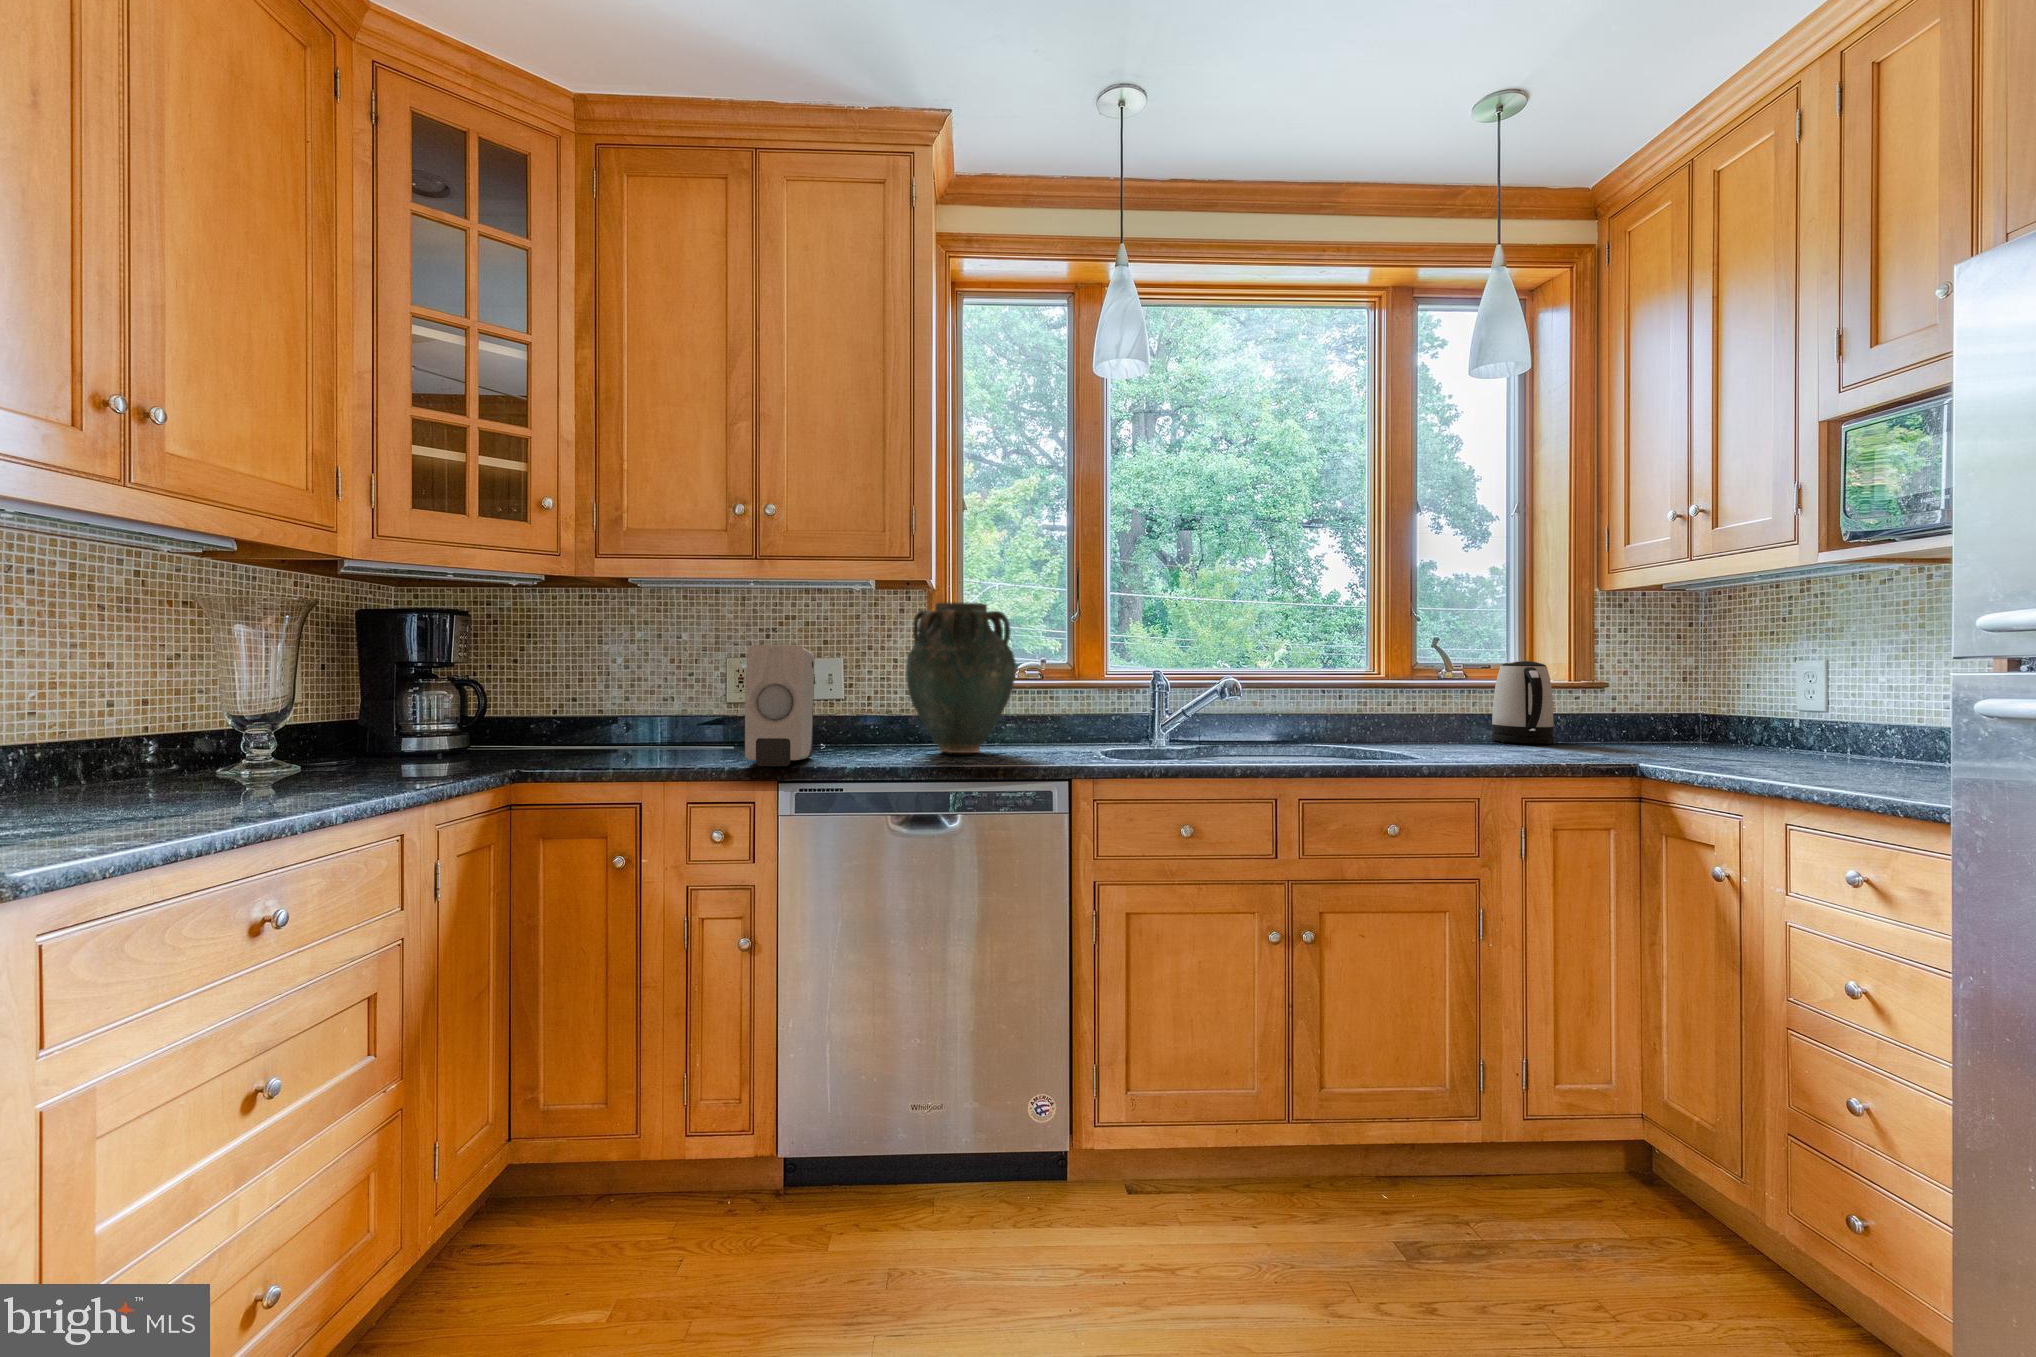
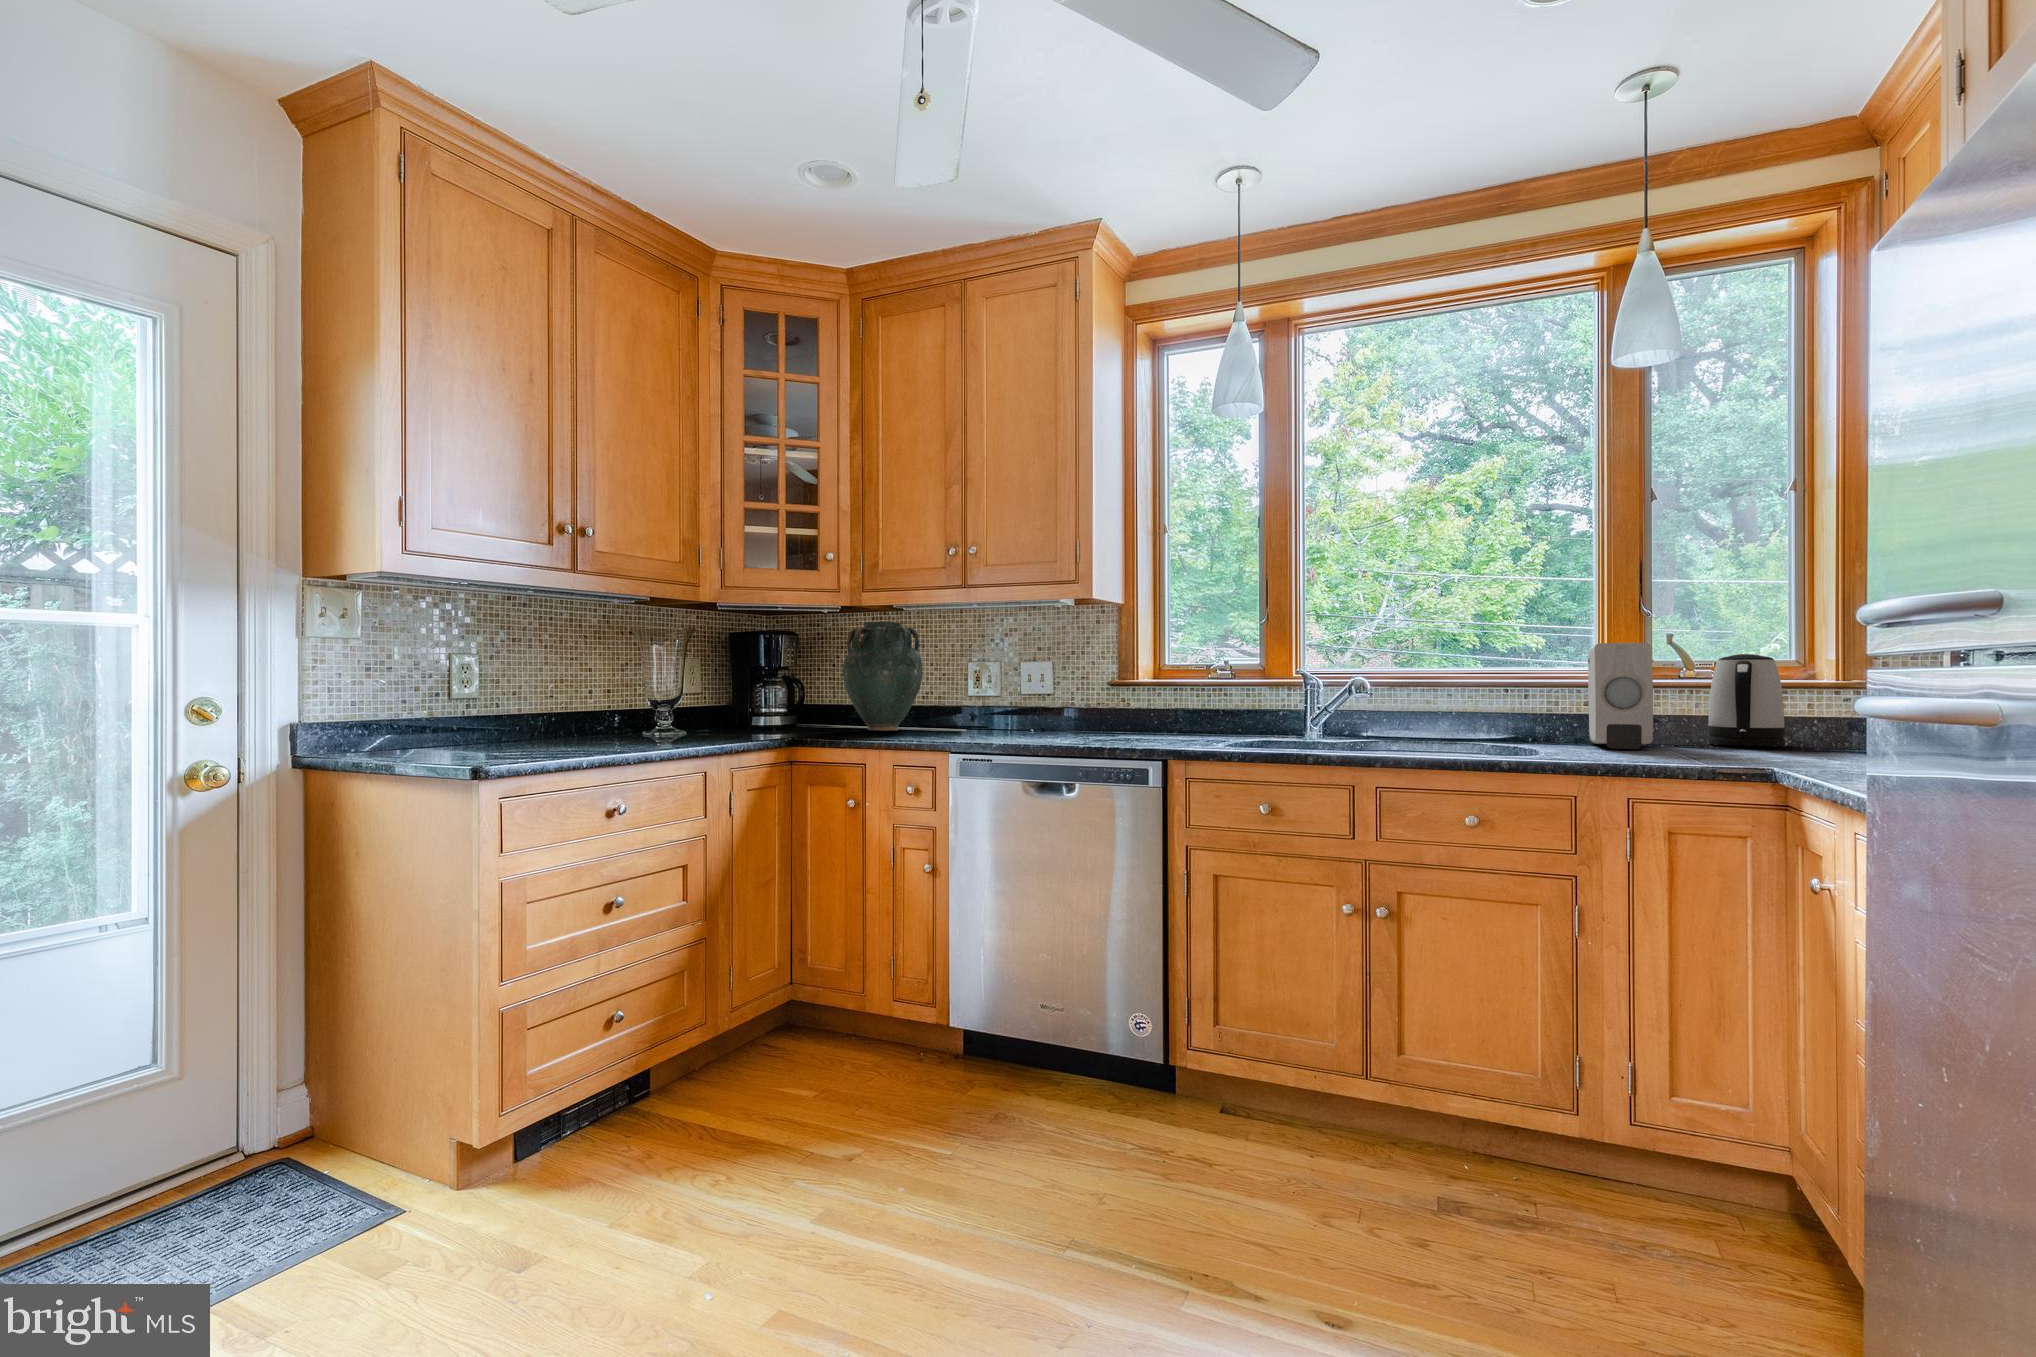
vase: present [906,602,1016,753] -> present [843,622,923,731]
soap dispenser: present [745,645,814,766] -> present [1588,643,1653,749]

